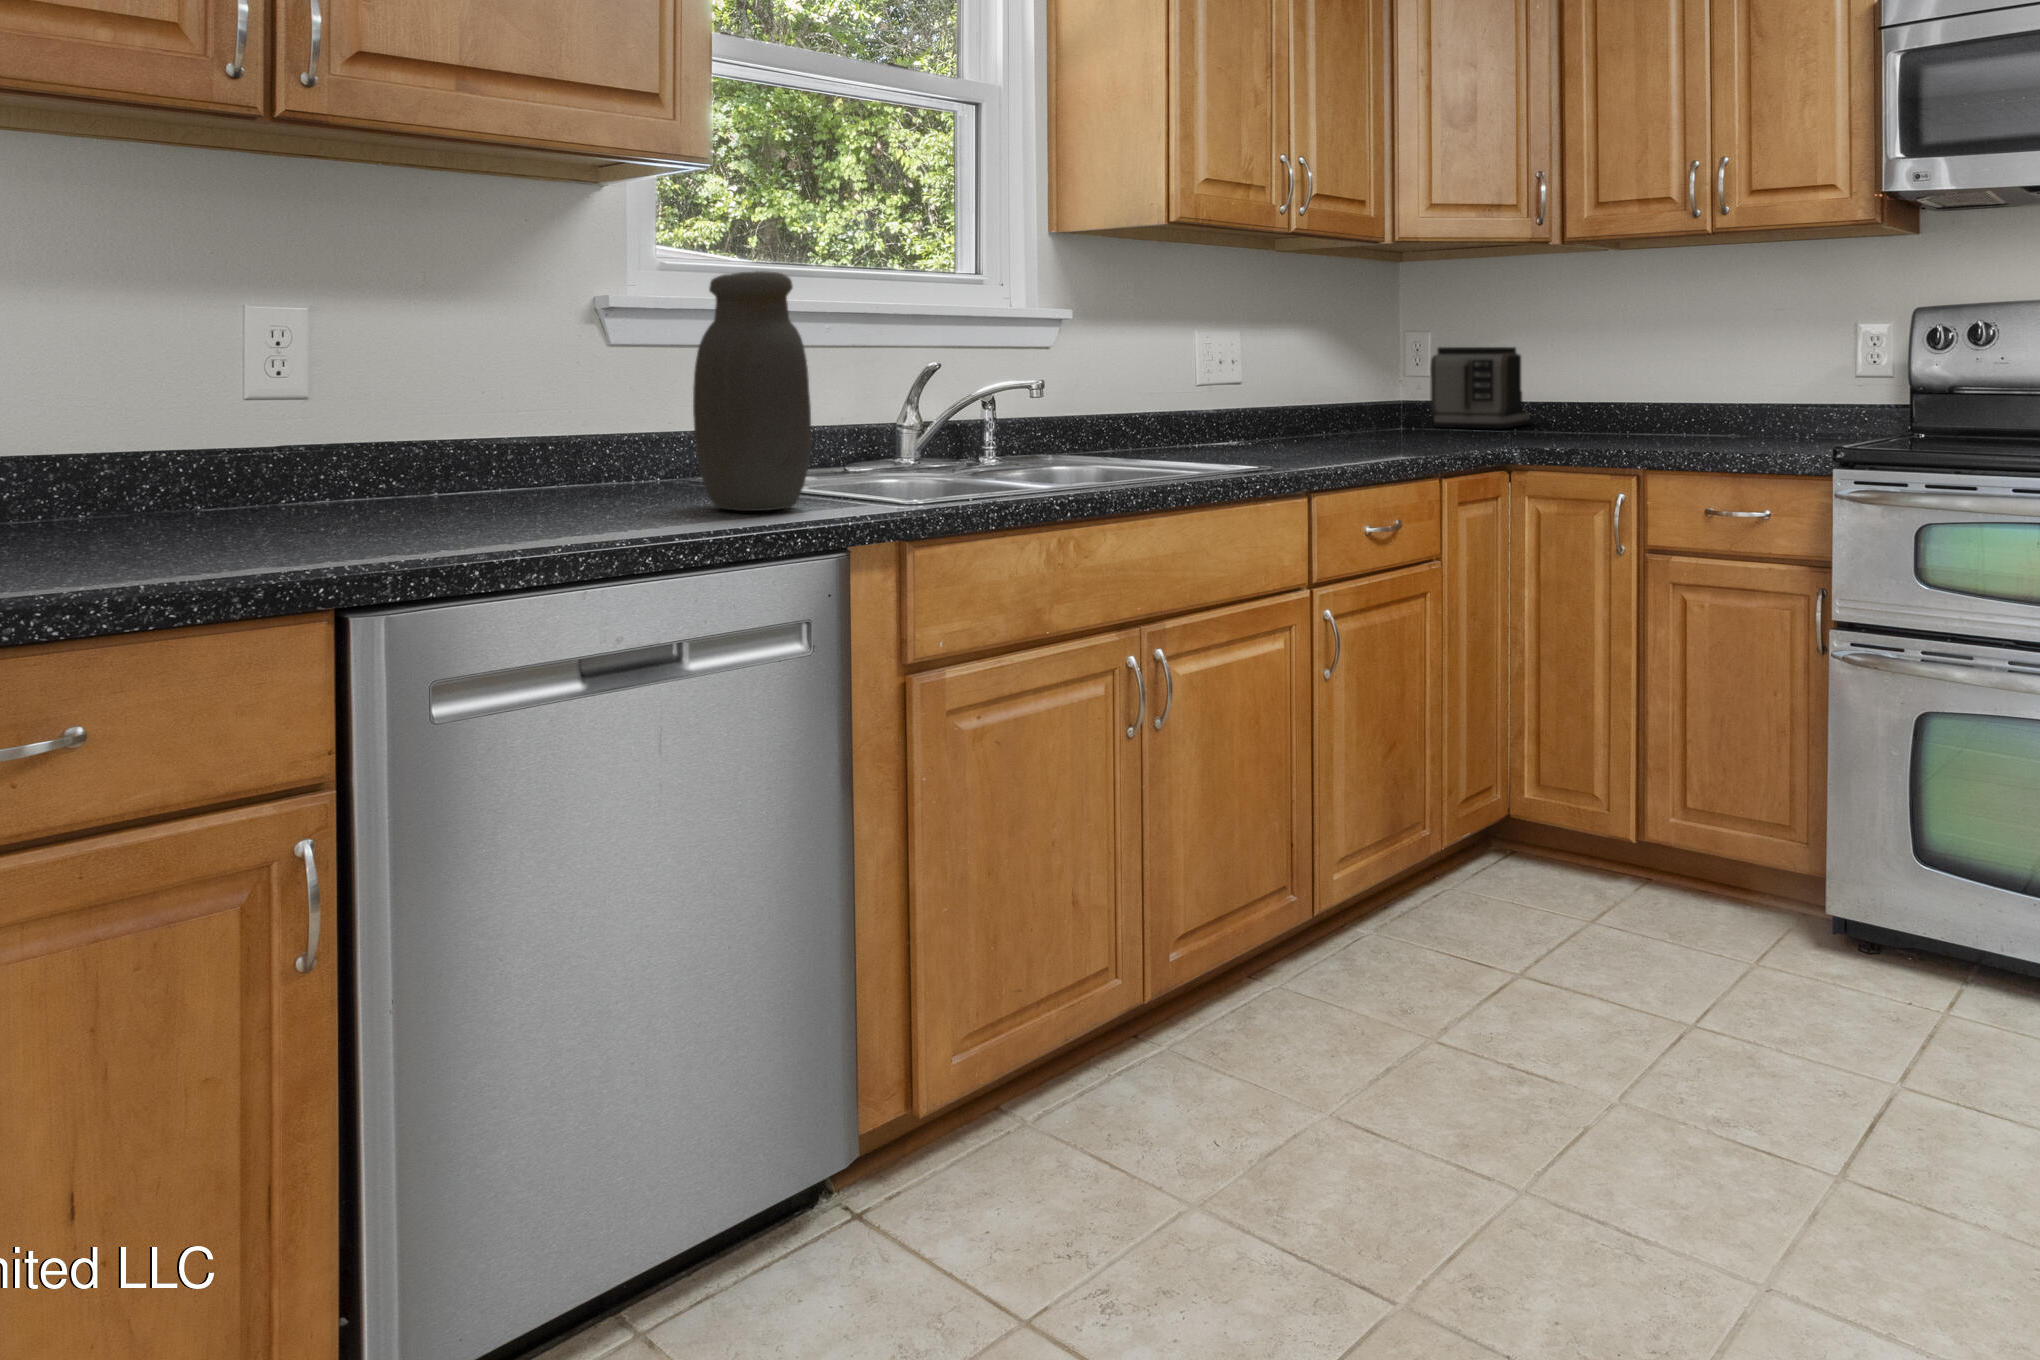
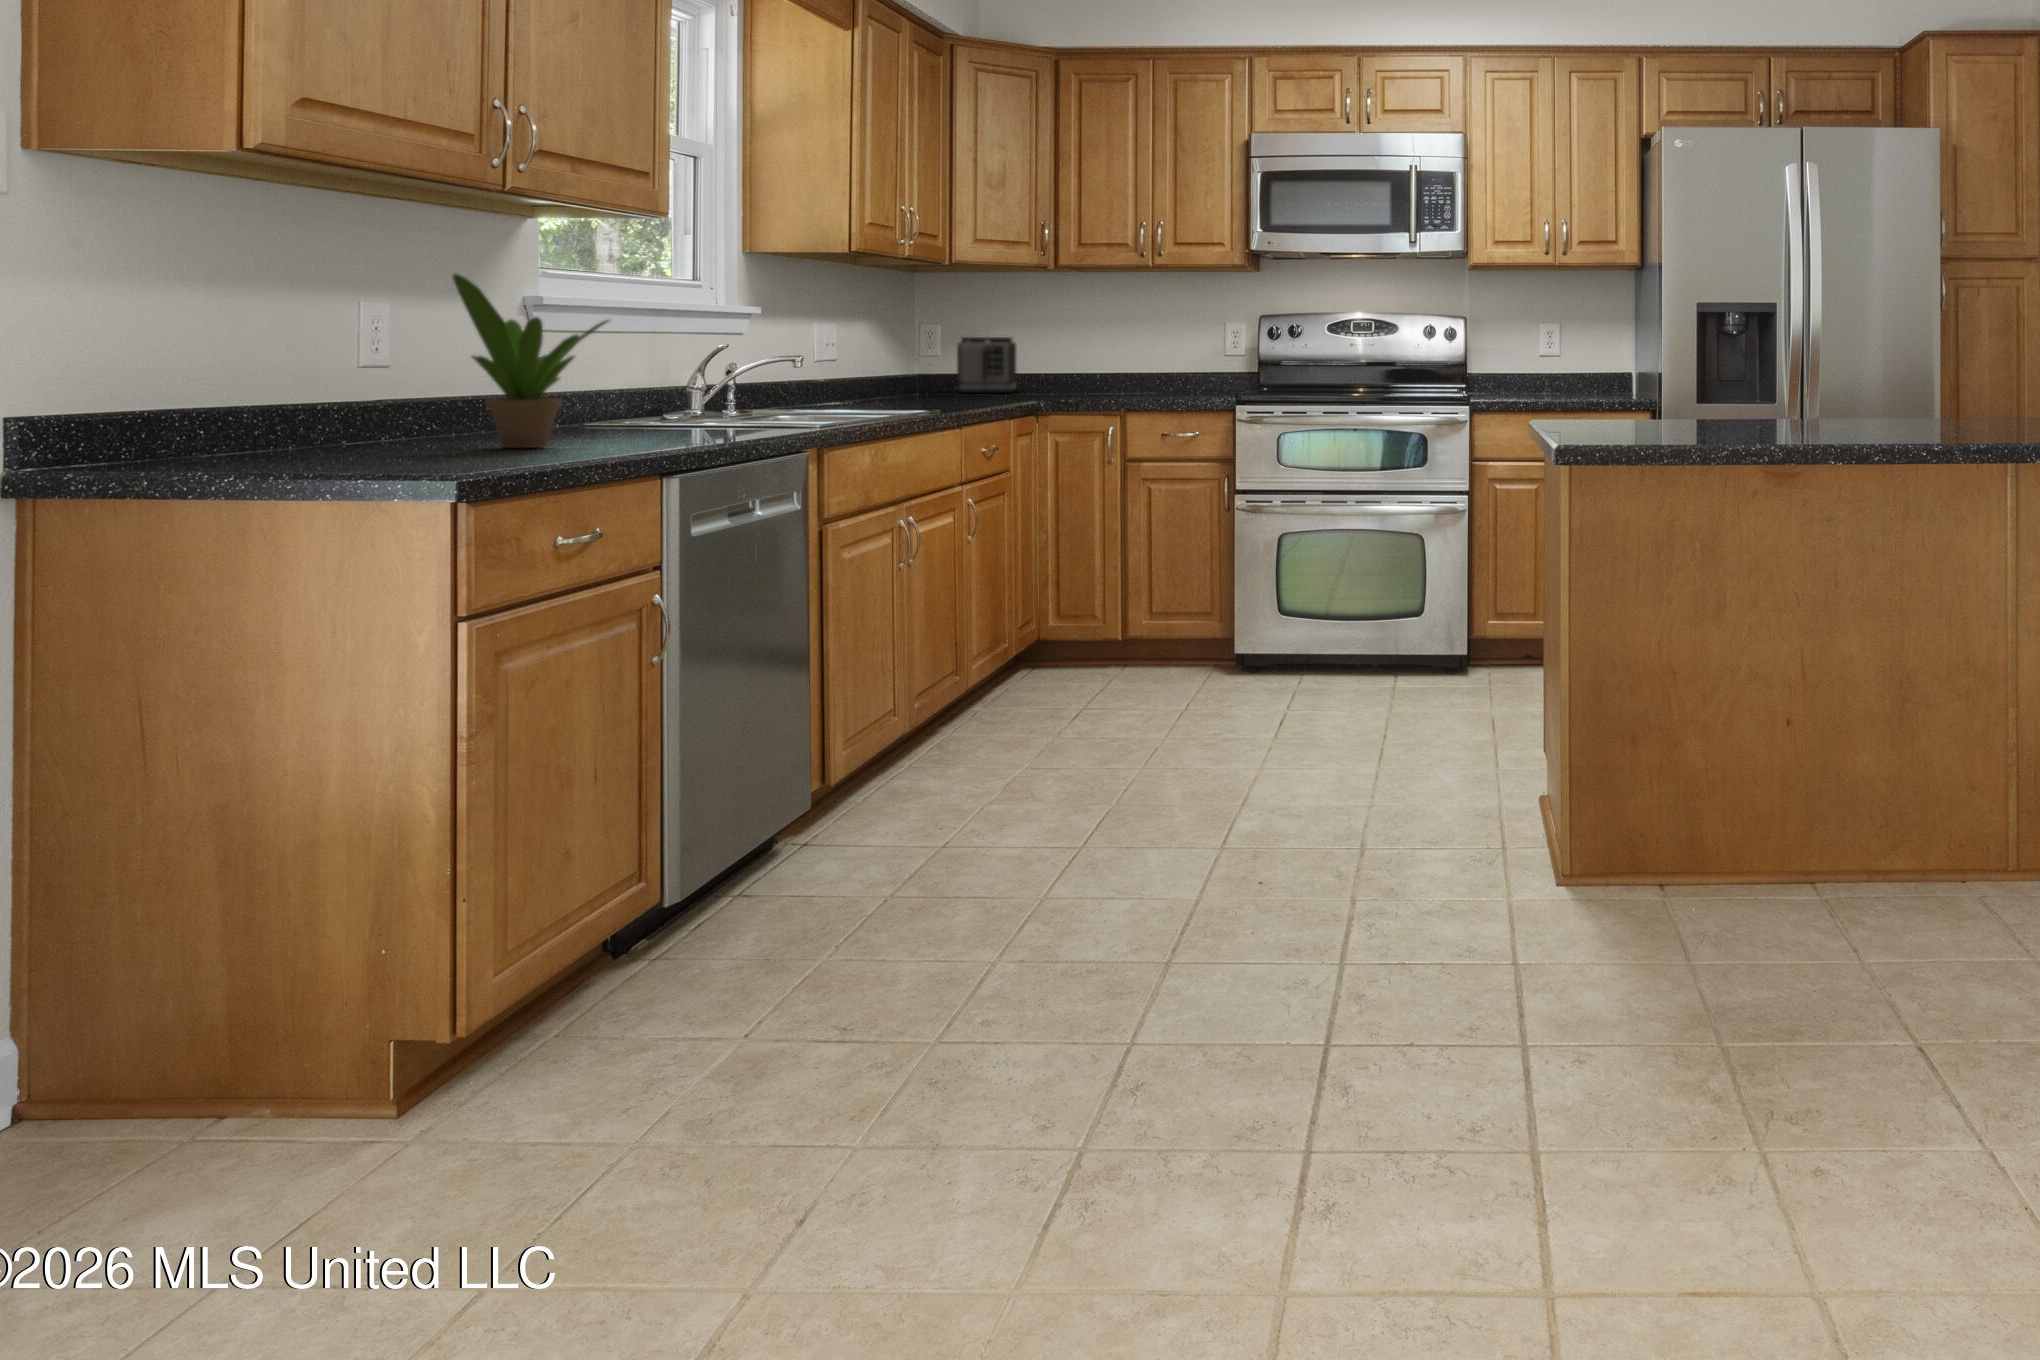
potted plant: none [117,248,435,539] -> present [453,274,609,448]
jar: present [693,271,811,511] -> none [688,290,771,432]

